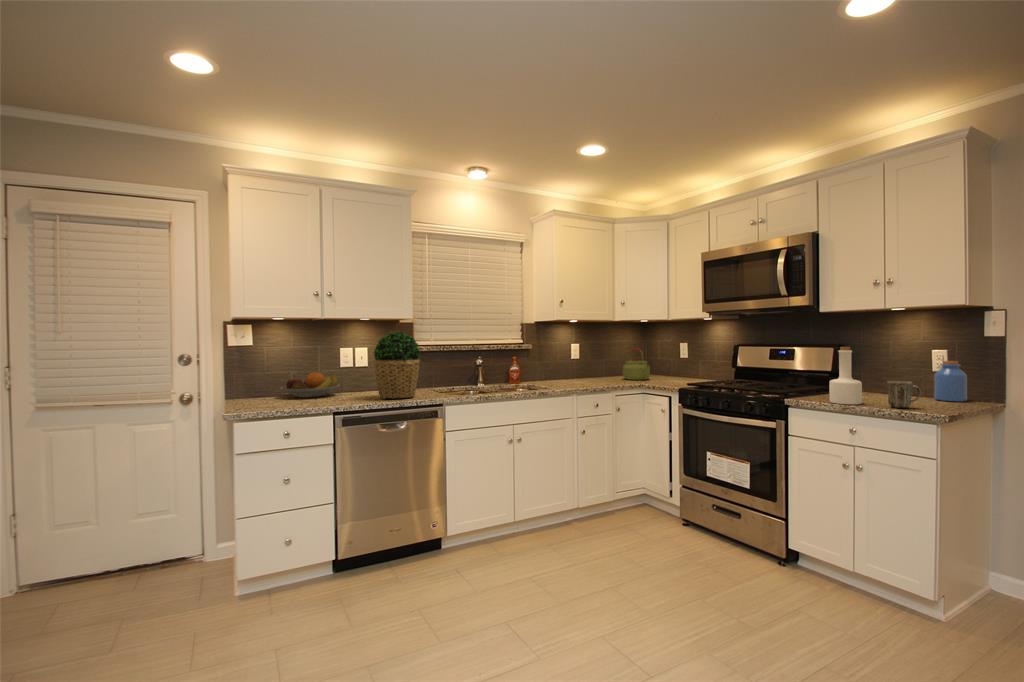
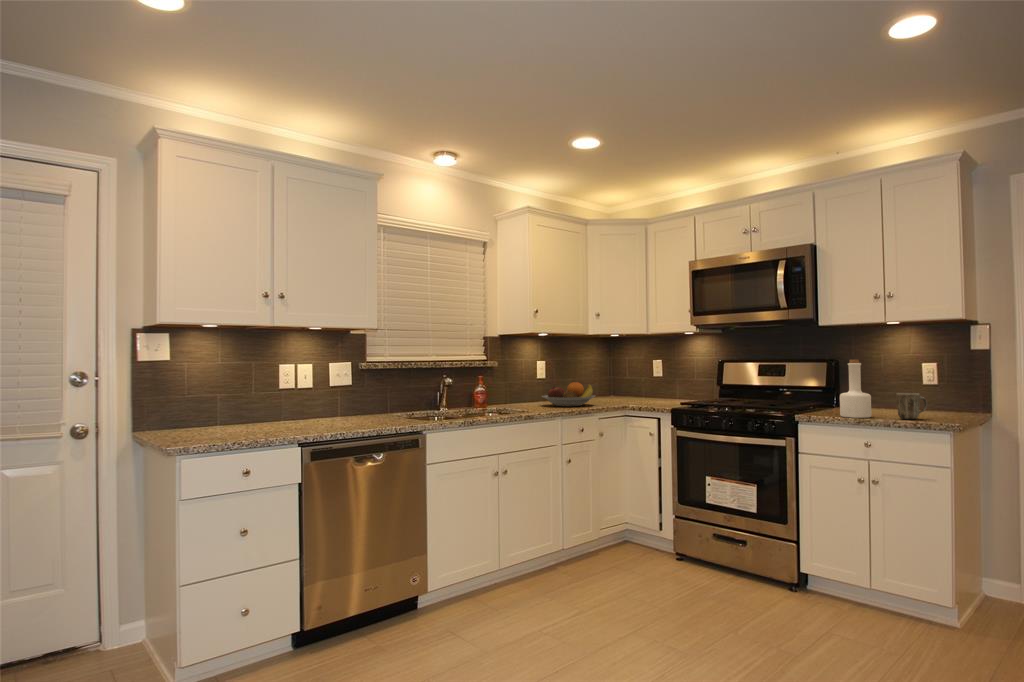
potted plant: present [374,332,420,399] -> none [336,343,393,426]
kettle: present [623,348,650,380] -> none [598,365,629,401]
jar: present [934,361,967,402] -> none [928,373,958,413]
fruit bowl: present [280,372,339,398] -> present [542,382,595,406]

